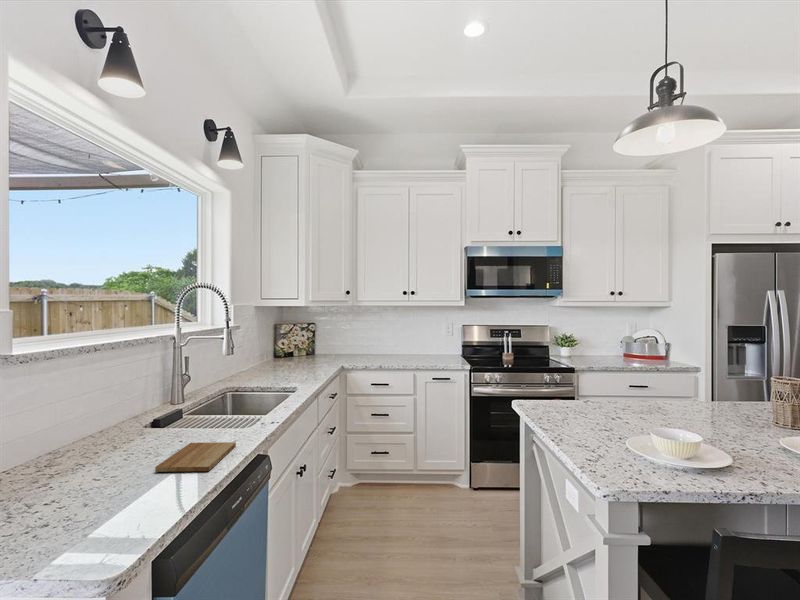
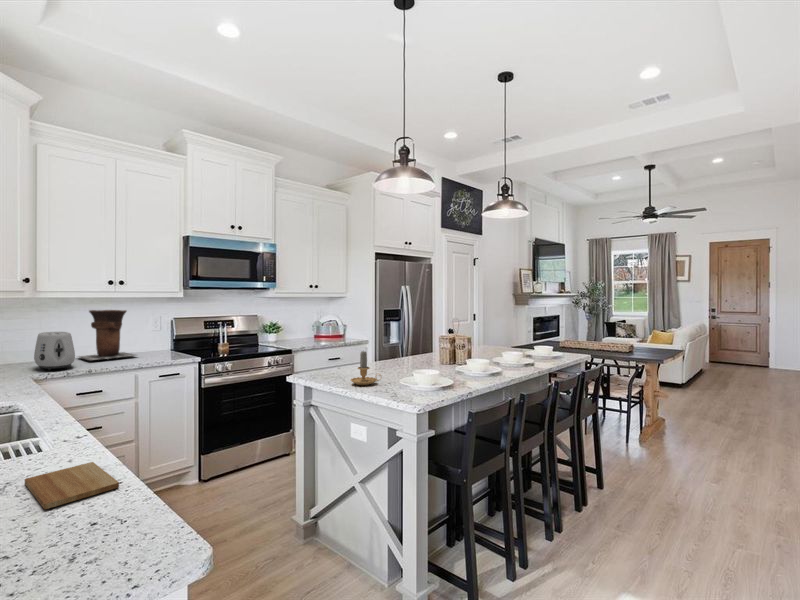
vase: none [389,316,427,358] -> present [79,310,135,360]
toaster: none [352,332,377,363] -> present [34,332,75,371]
candle: none [566,377,608,428] -> present [351,351,378,385]

